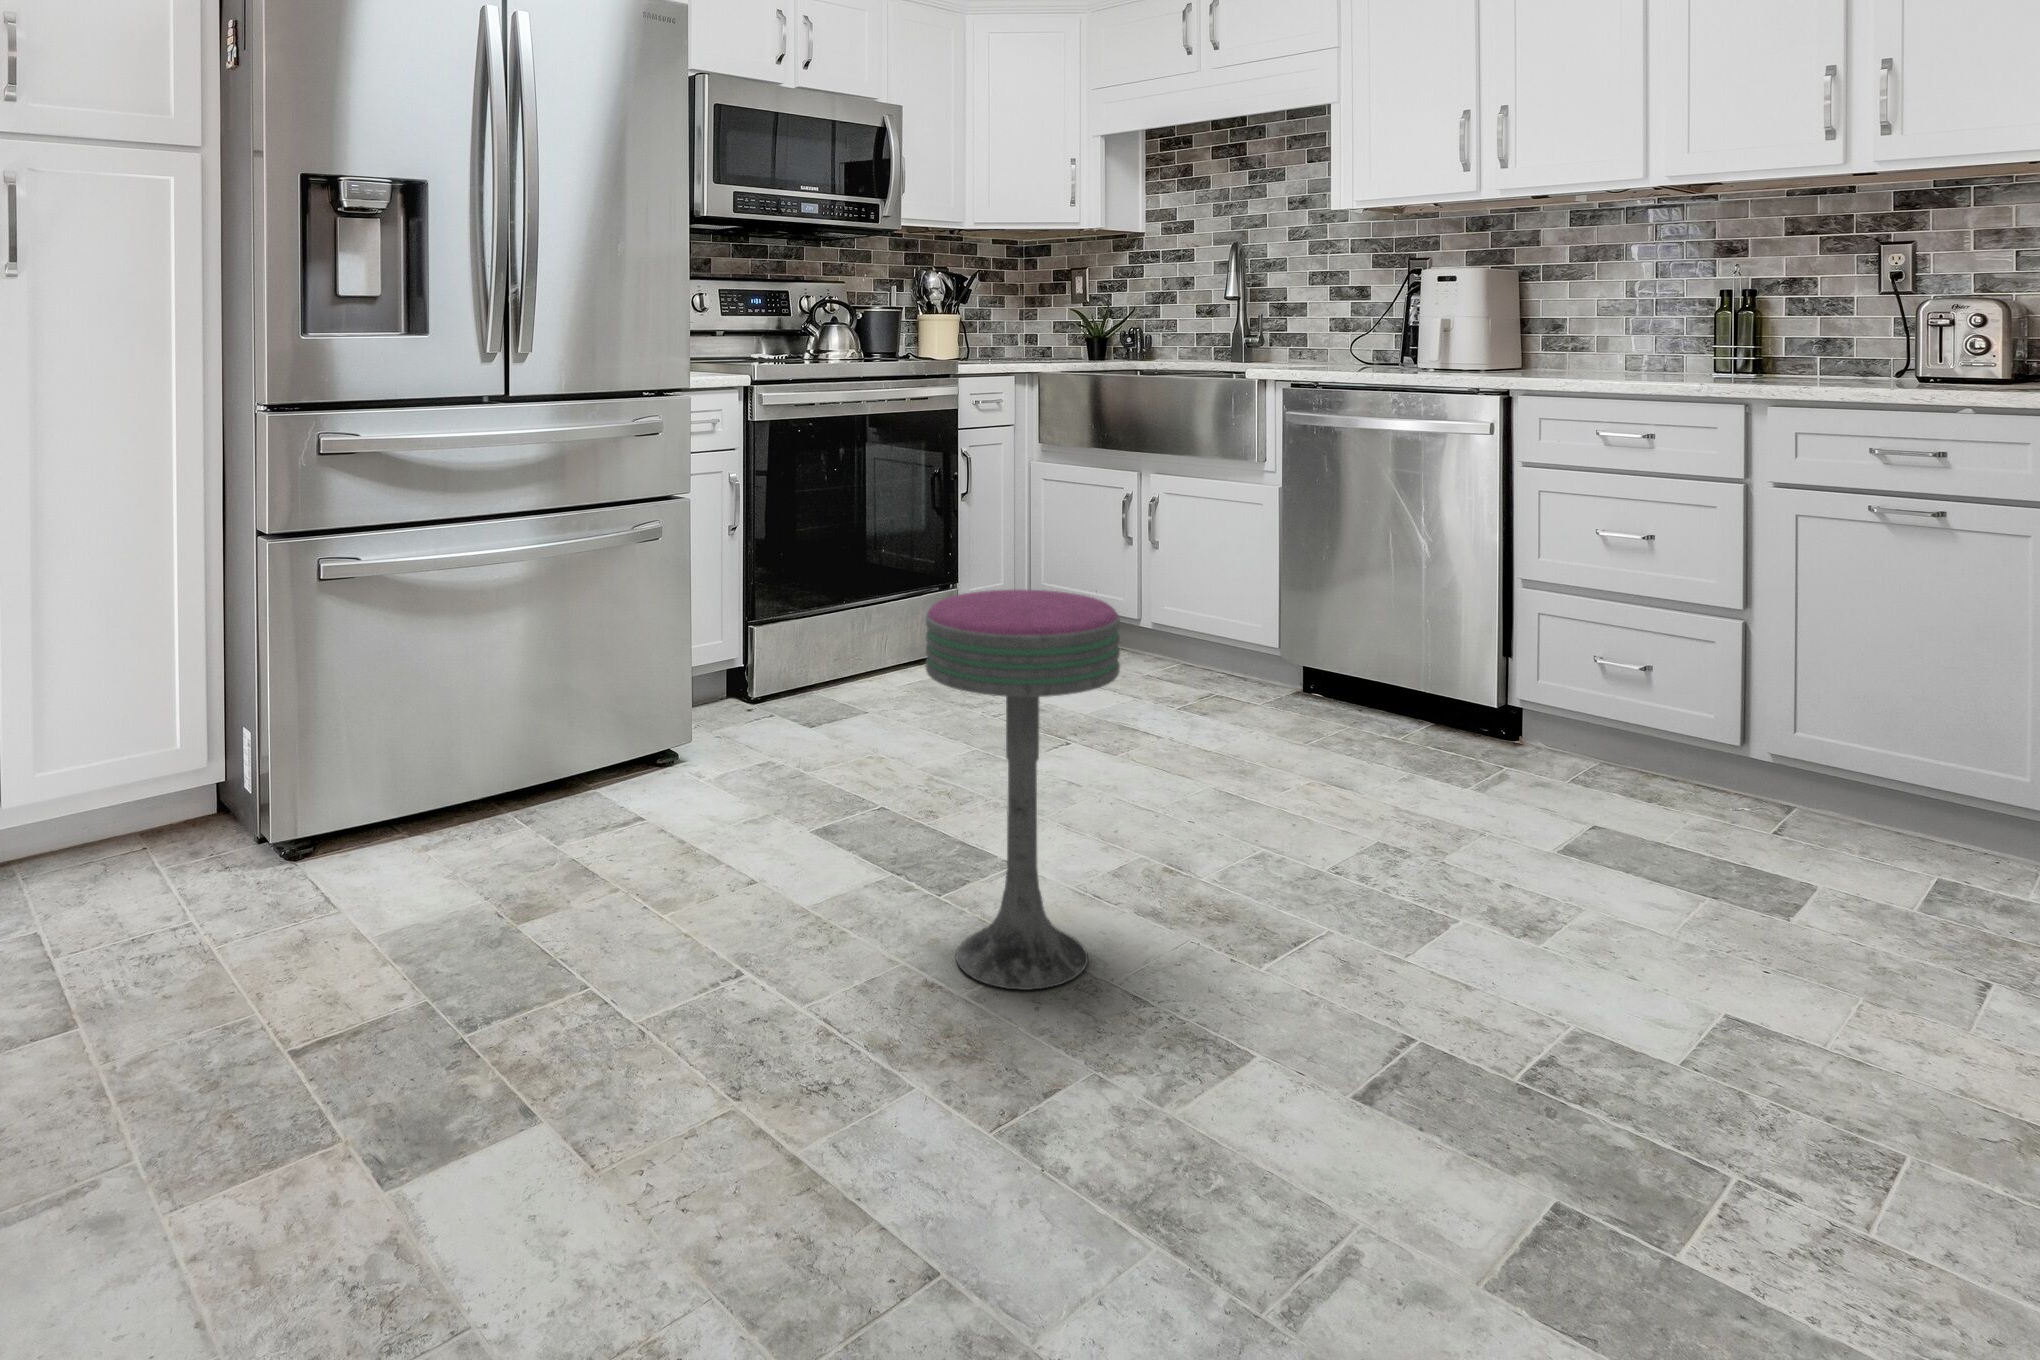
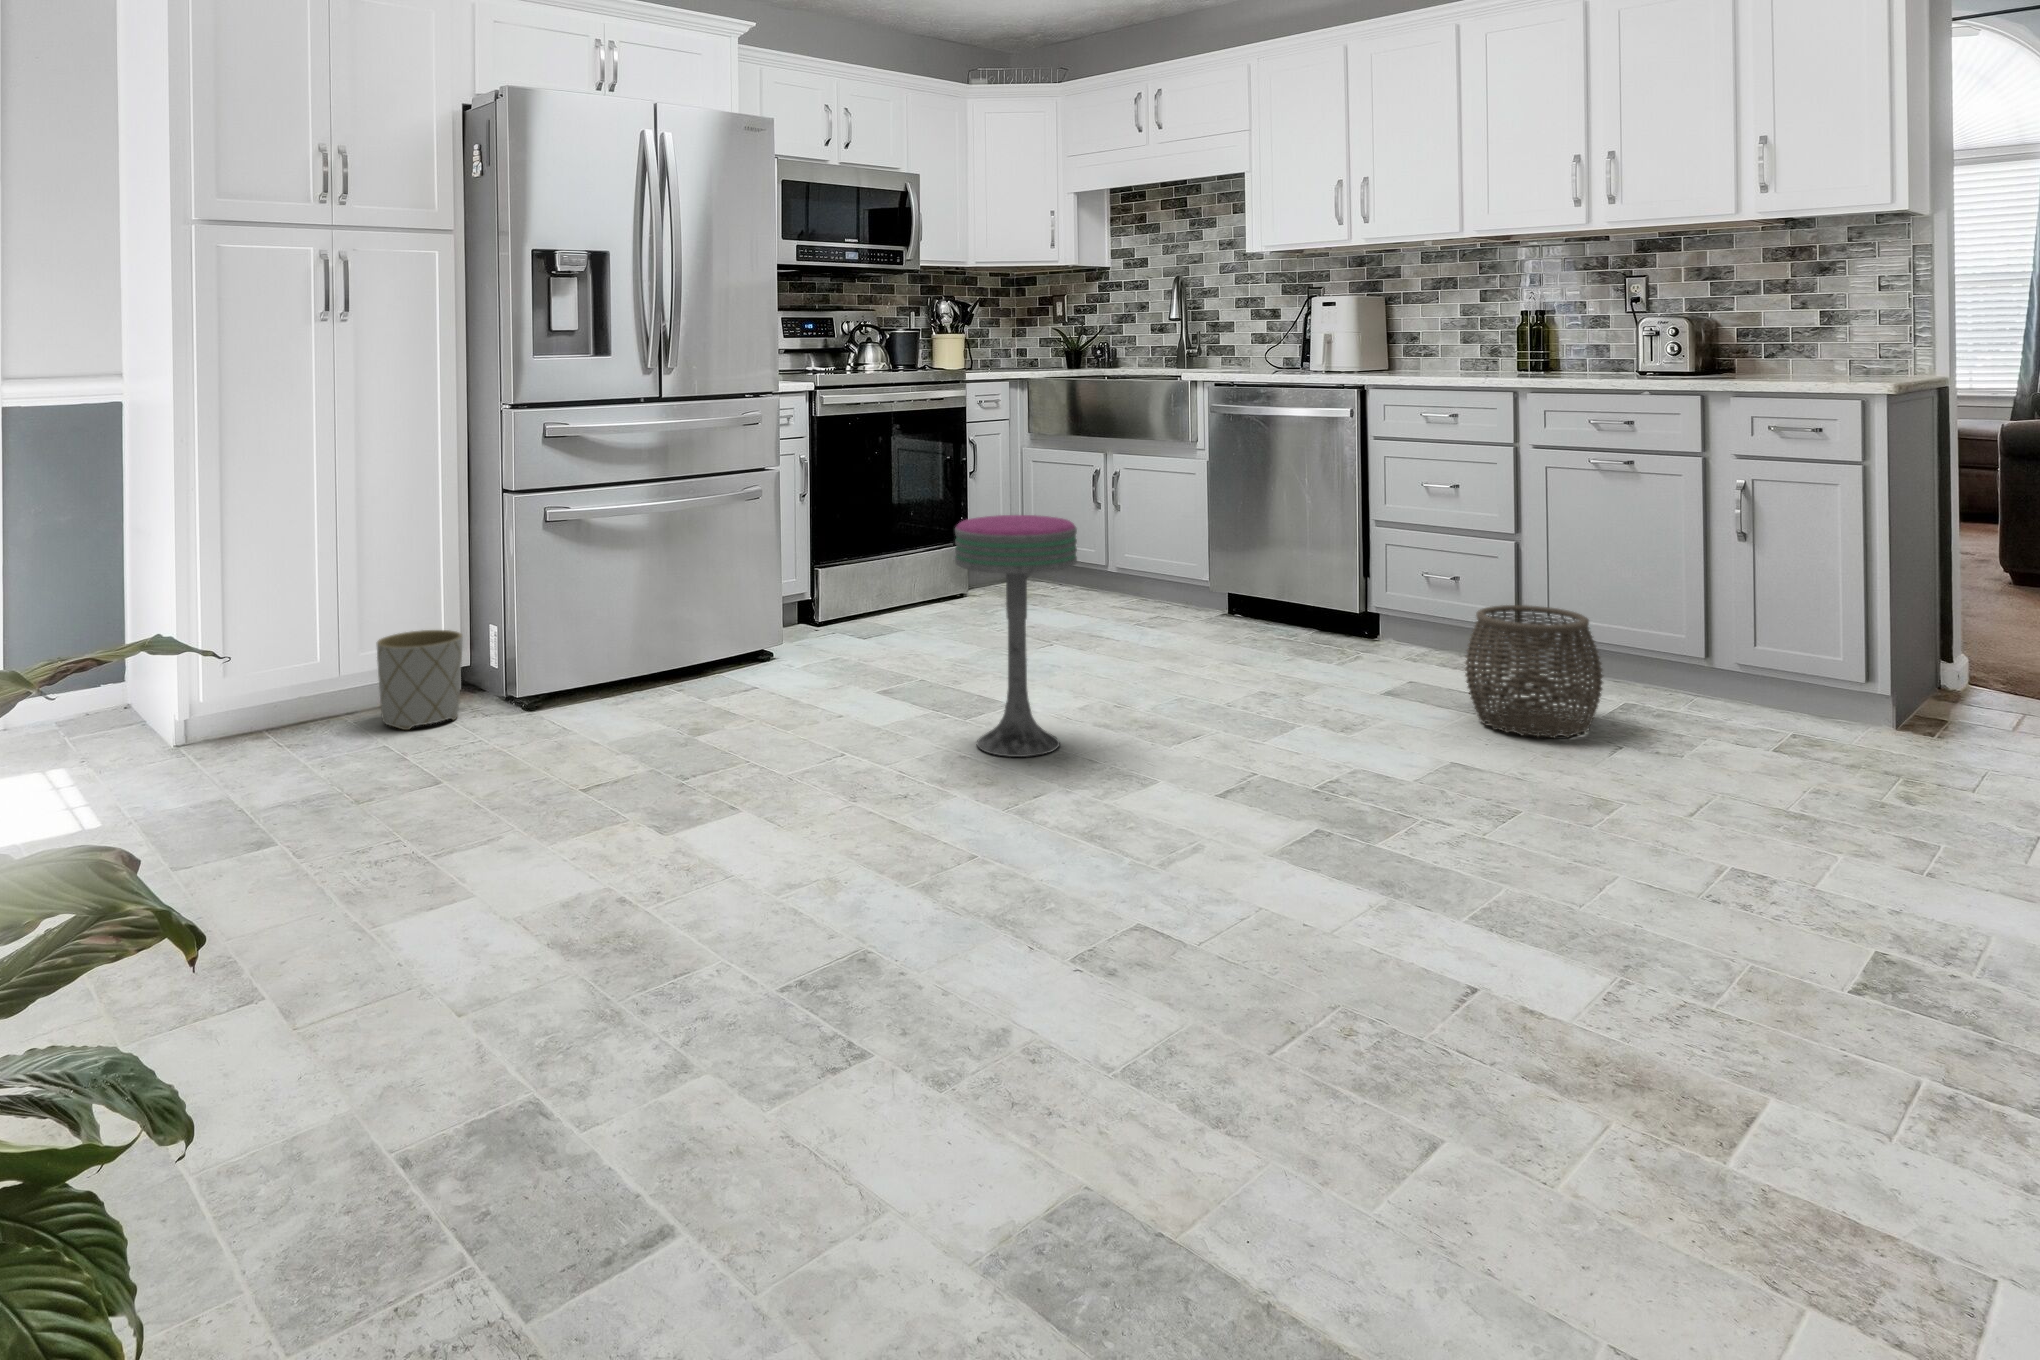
woven basket: none [1711,734,1952,963] -> present [1465,605,1603,738]
planter: none [46,740,188,904] -> present [377,630,463,730]

